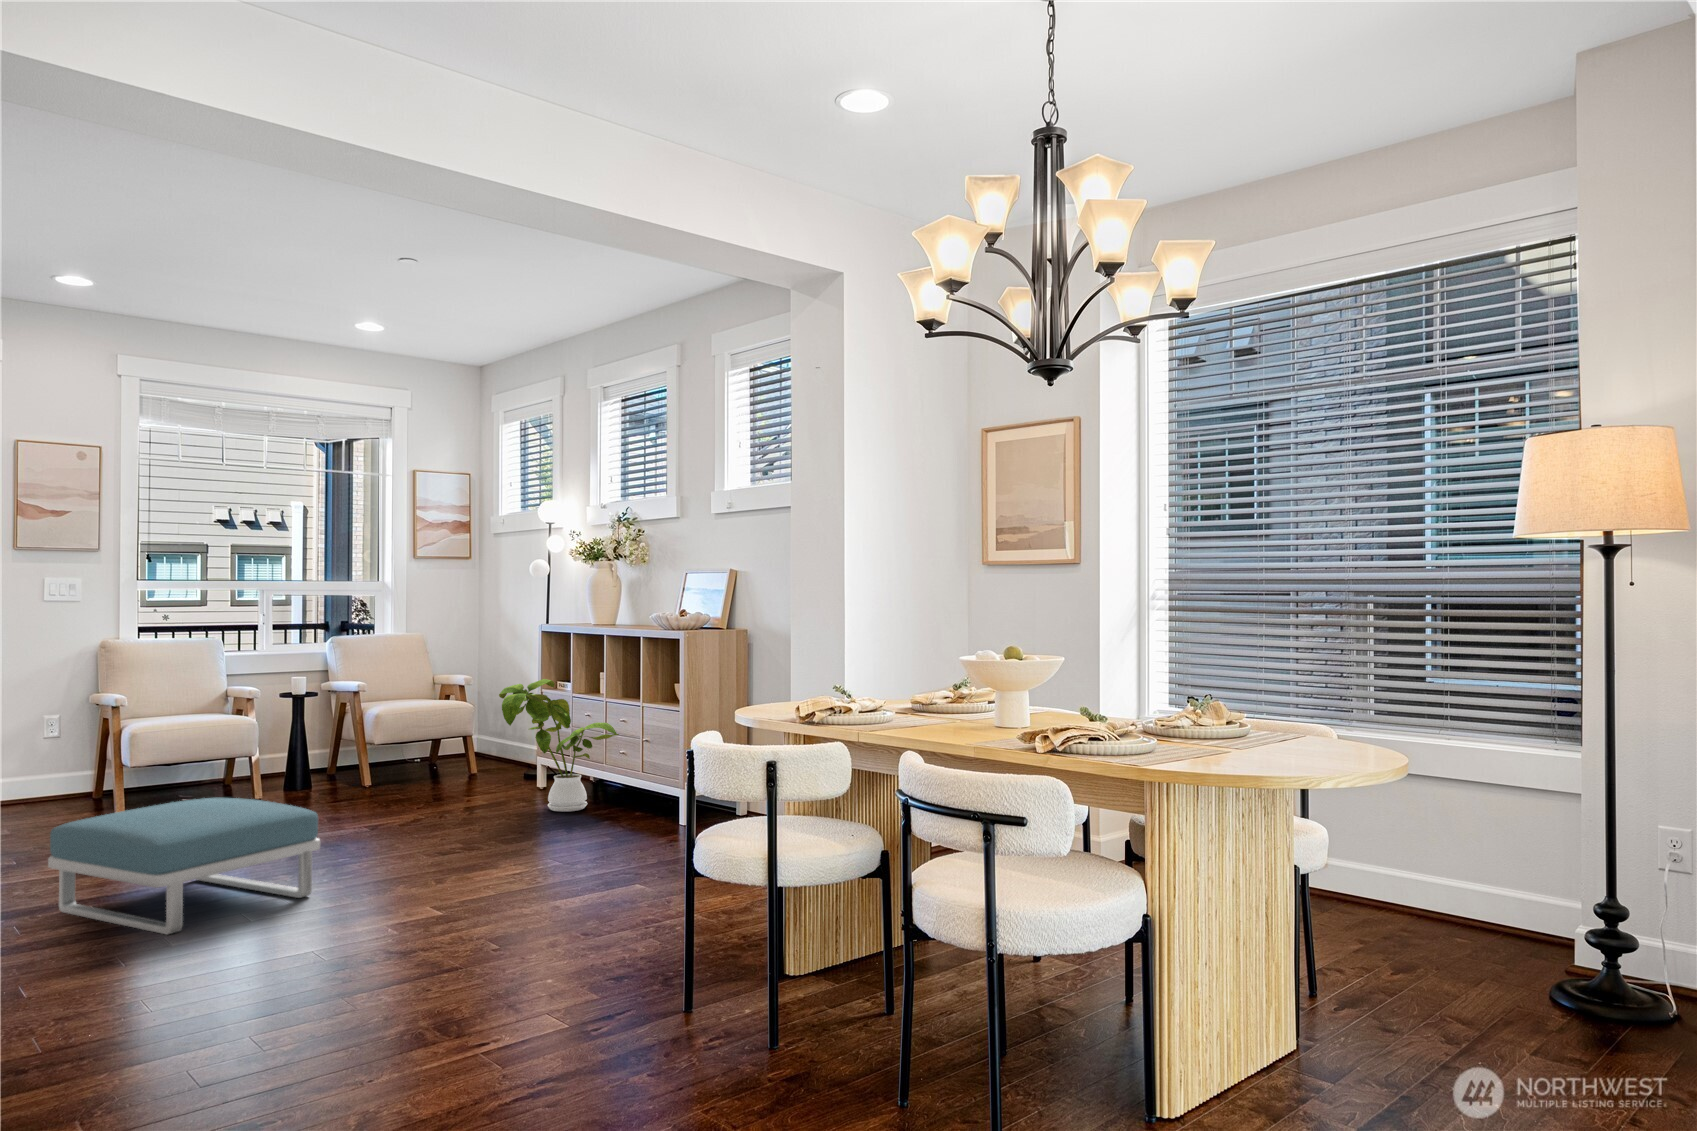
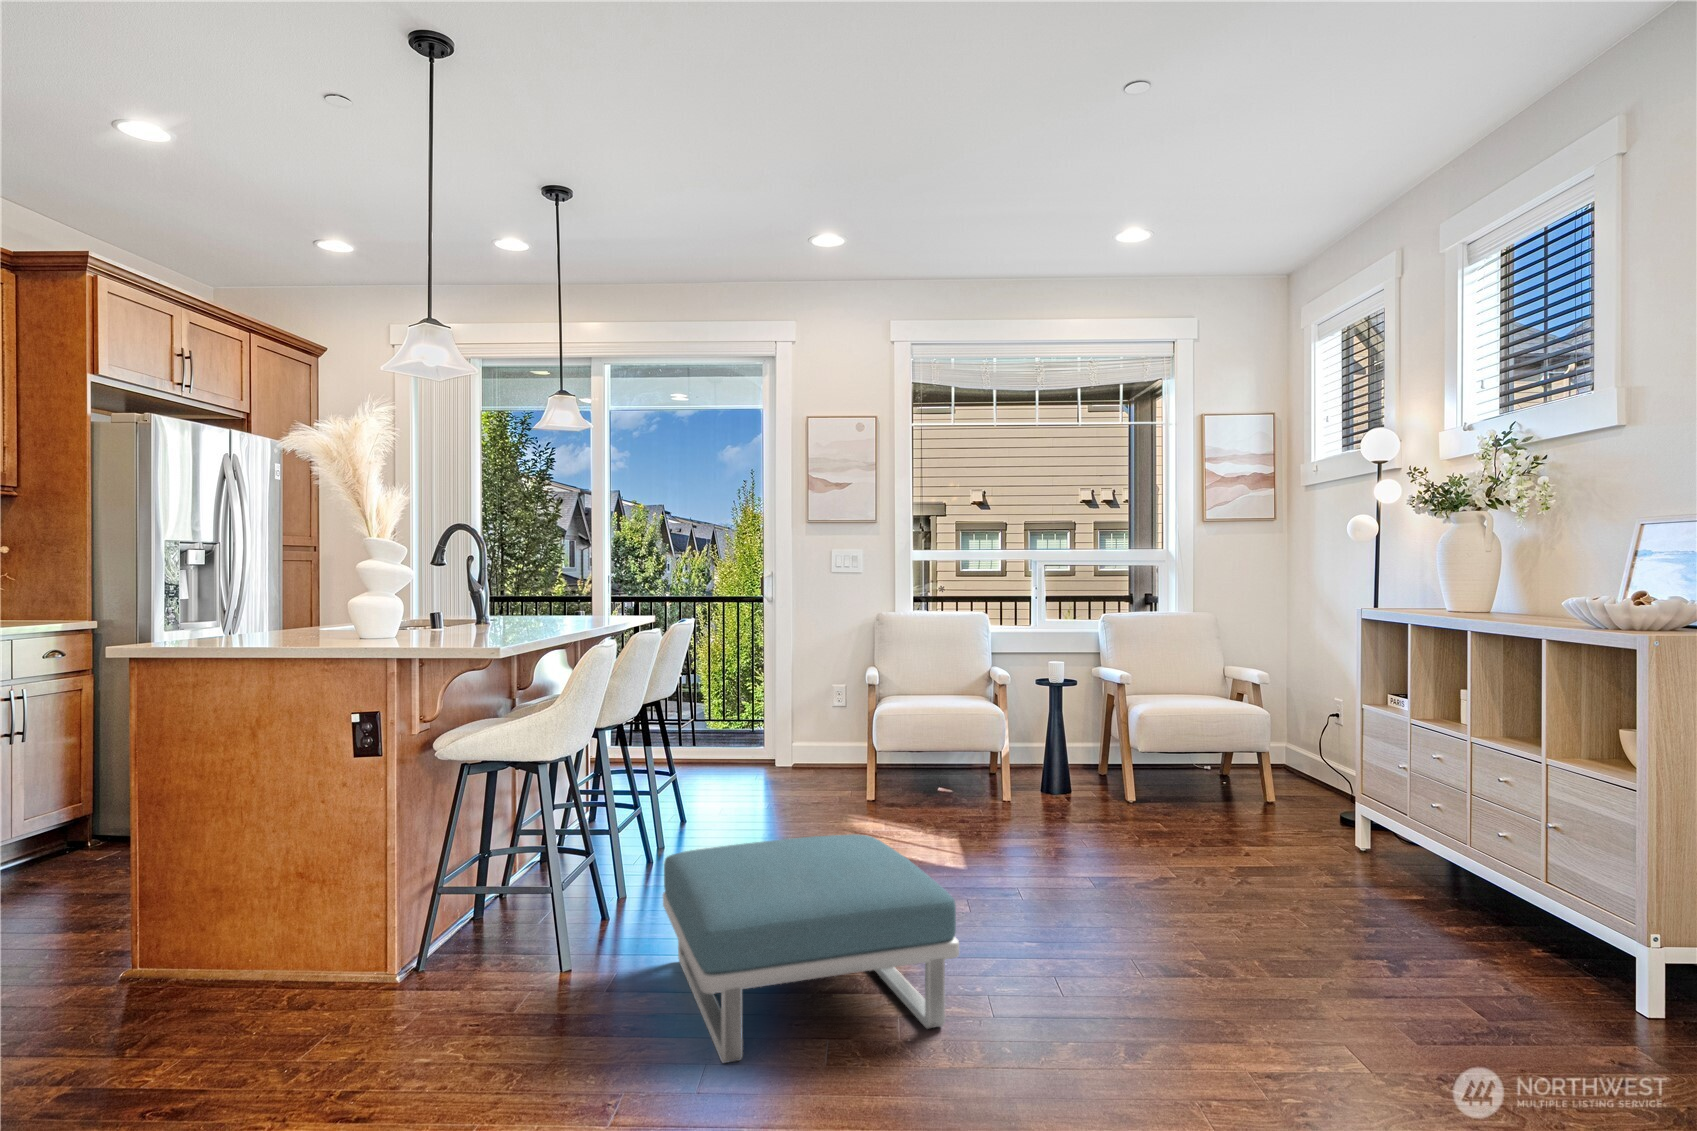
house plant: present [499,679,619,812] -> none [1286,697,1500,914]

